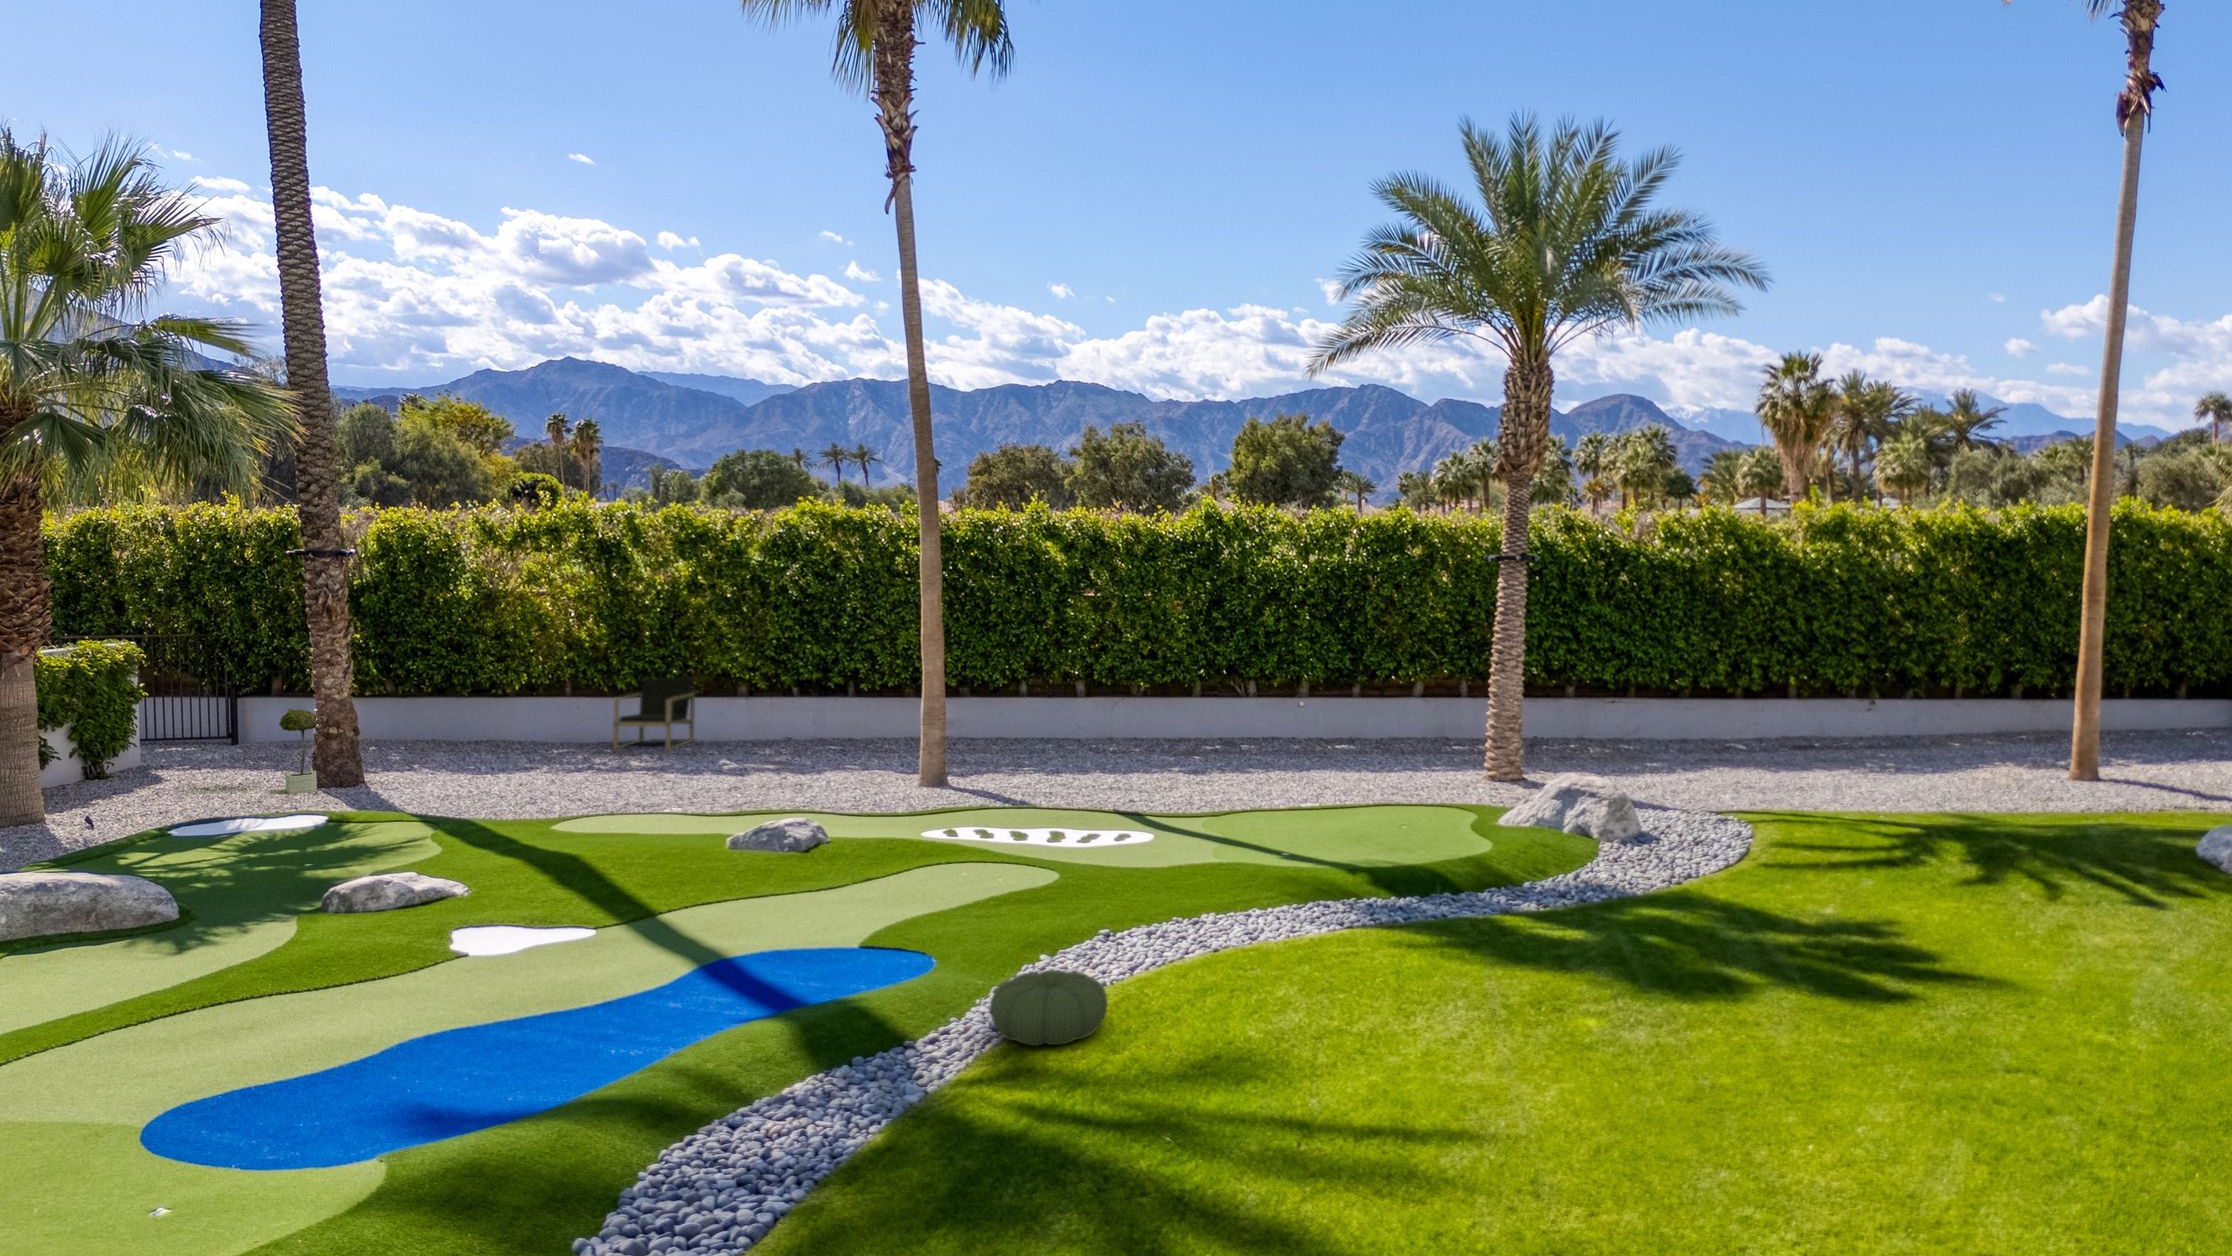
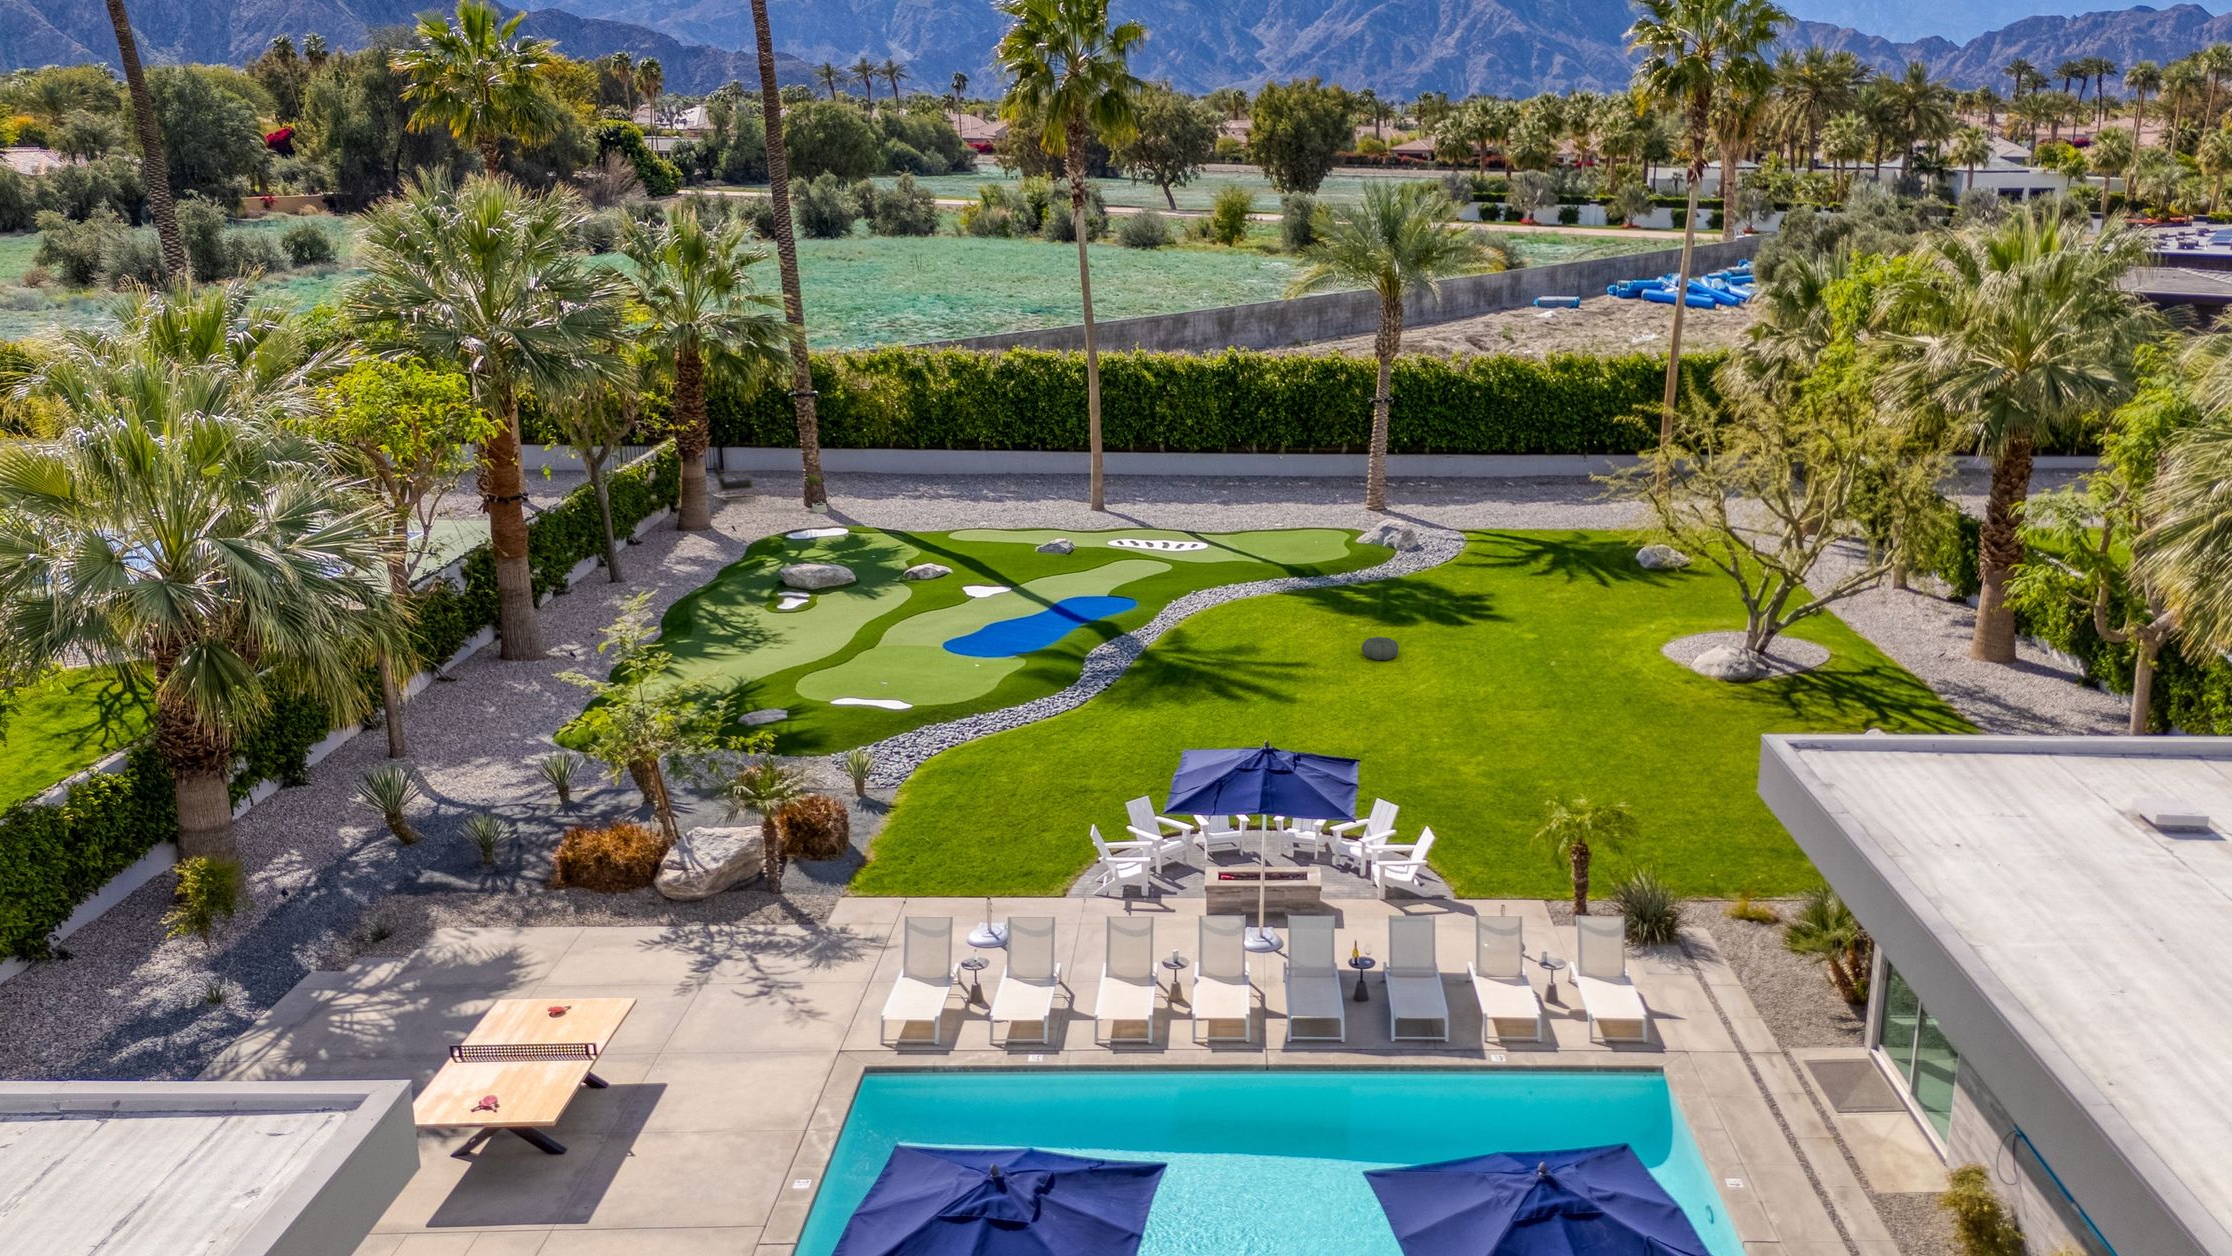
armchair: present [613,677,695,749] -> present [713,462,754,497]
pouf: present [990,970,1107,1046] -> present [1362,637,1398,660]

